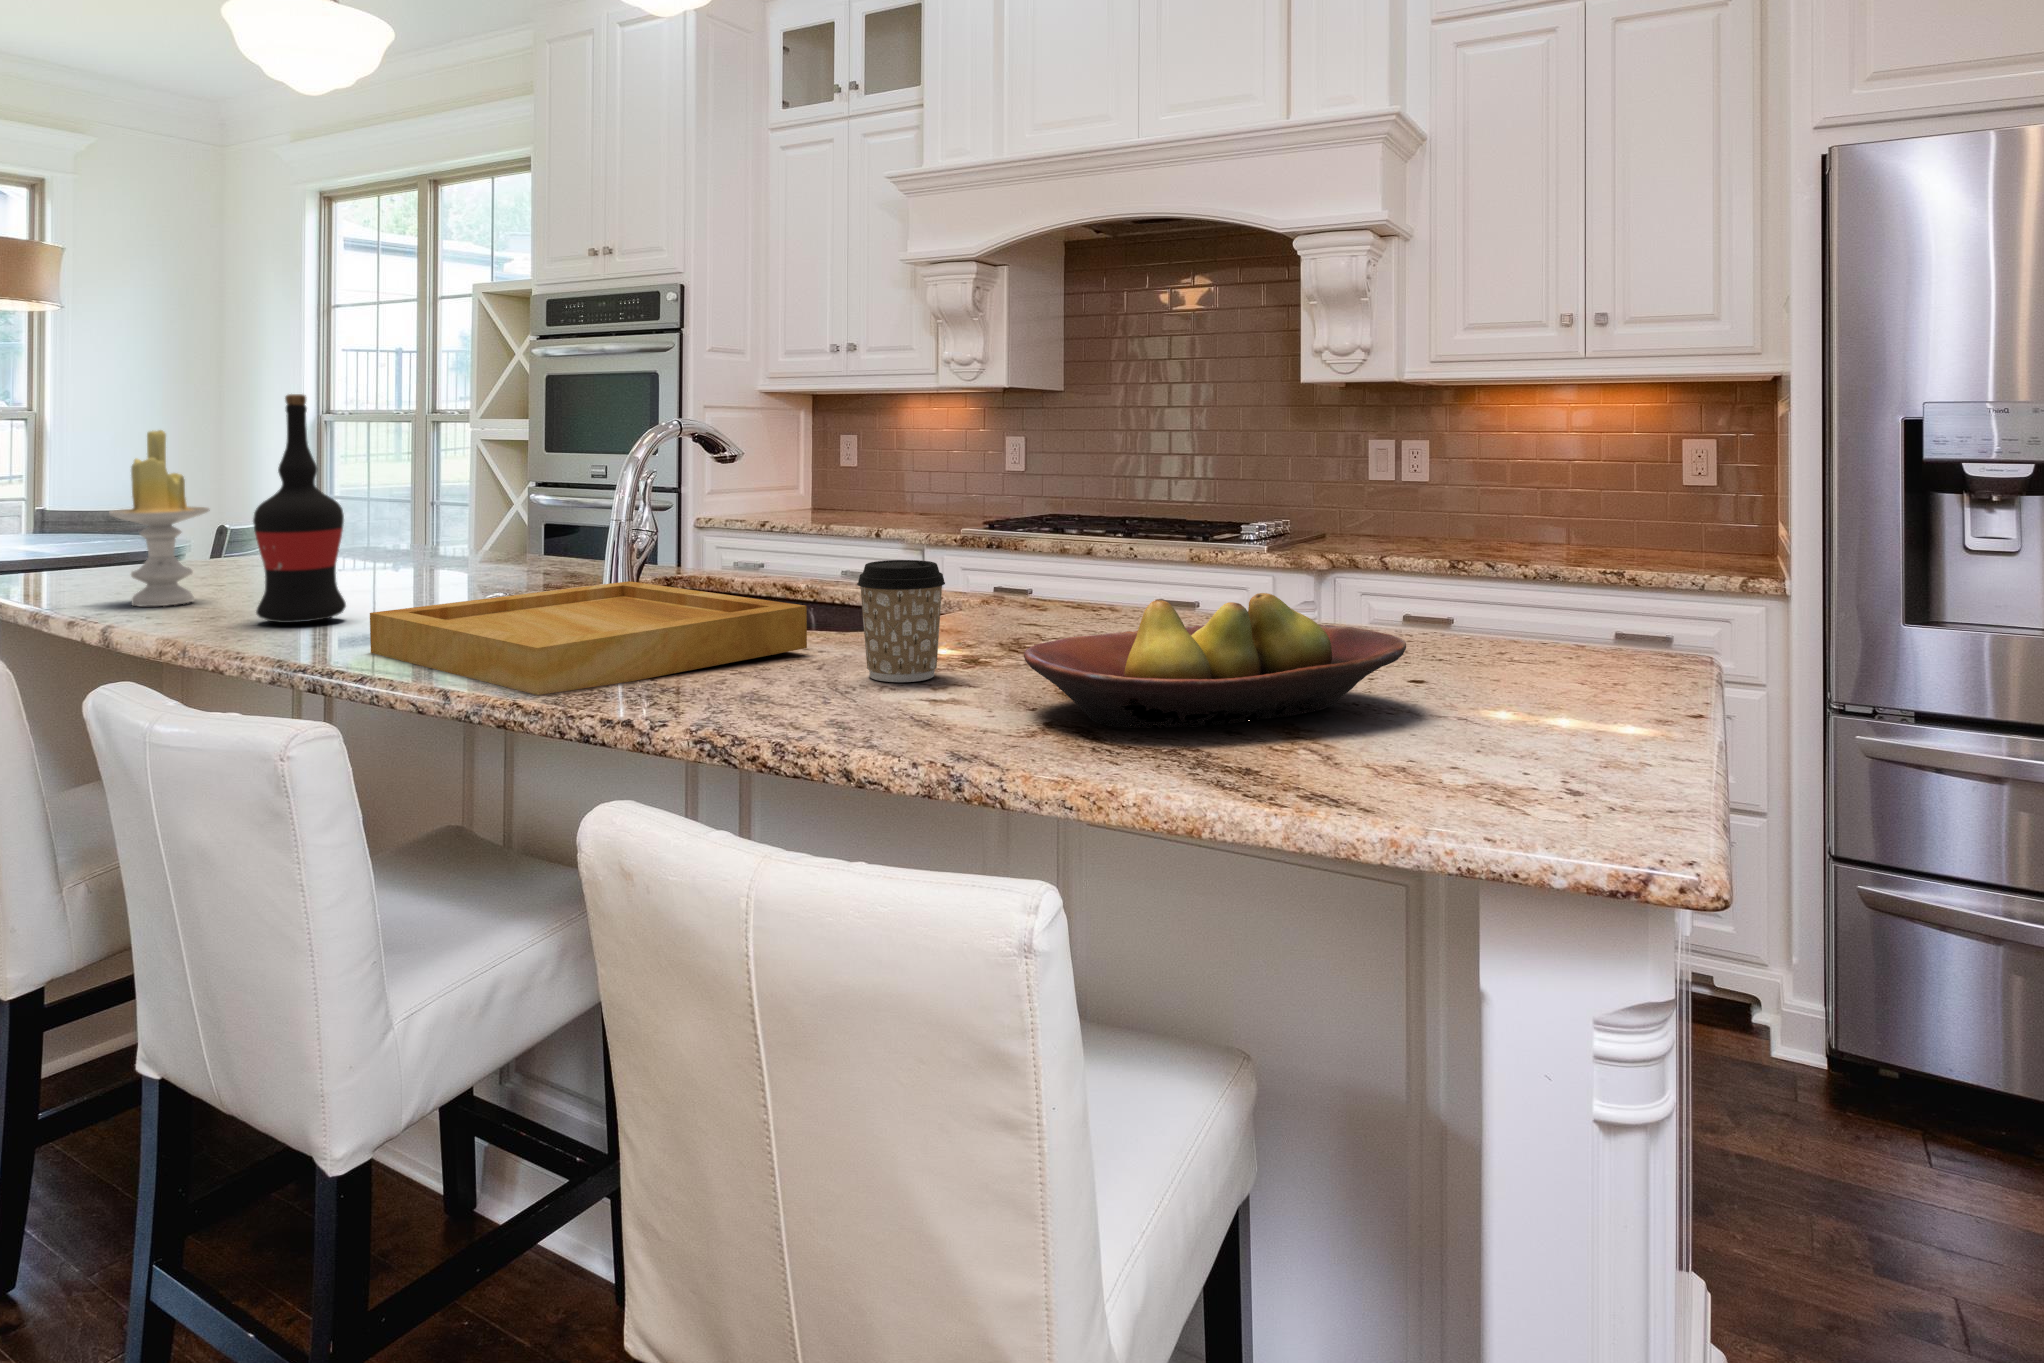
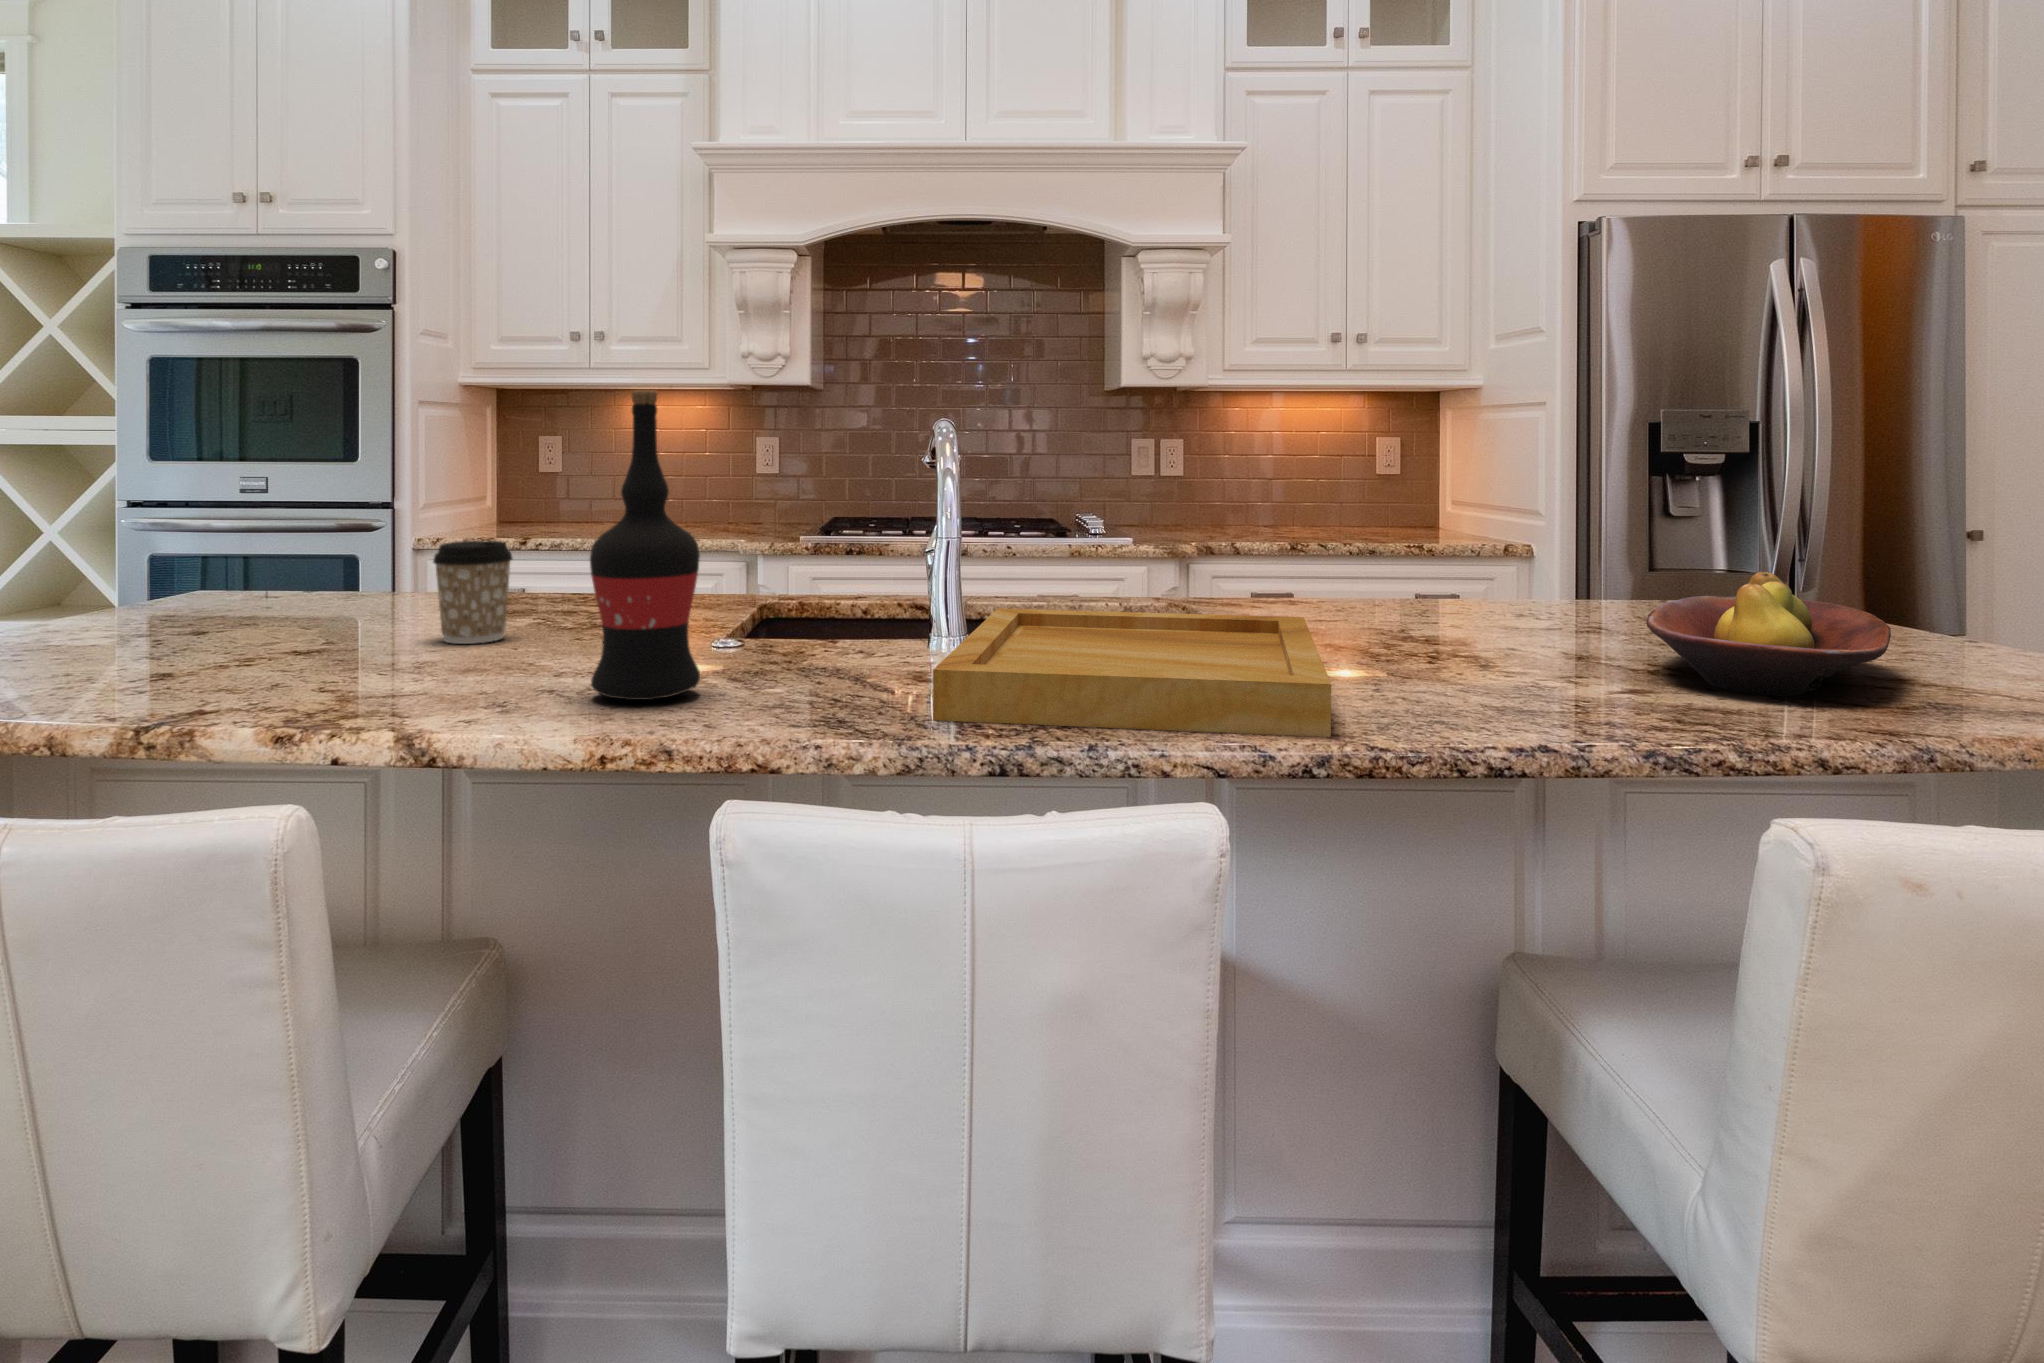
candle: present [109,430,210,606] -> none [233,438,381,704]
coffee cup: present [857,560,945,682] -> present [433,541,512,644]

